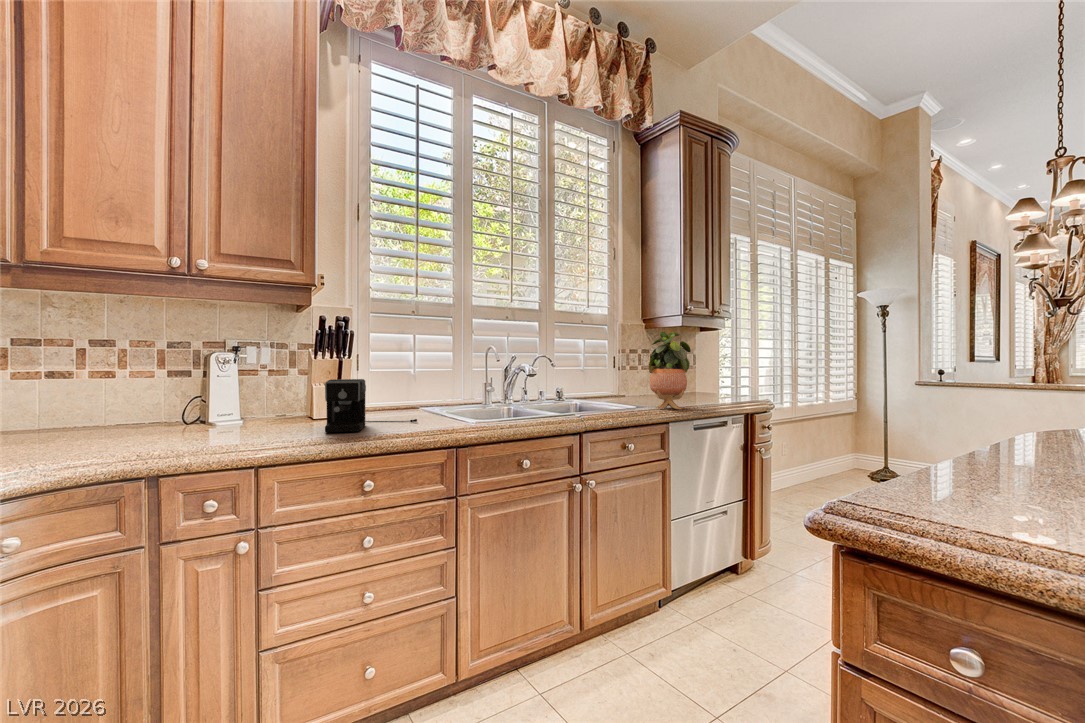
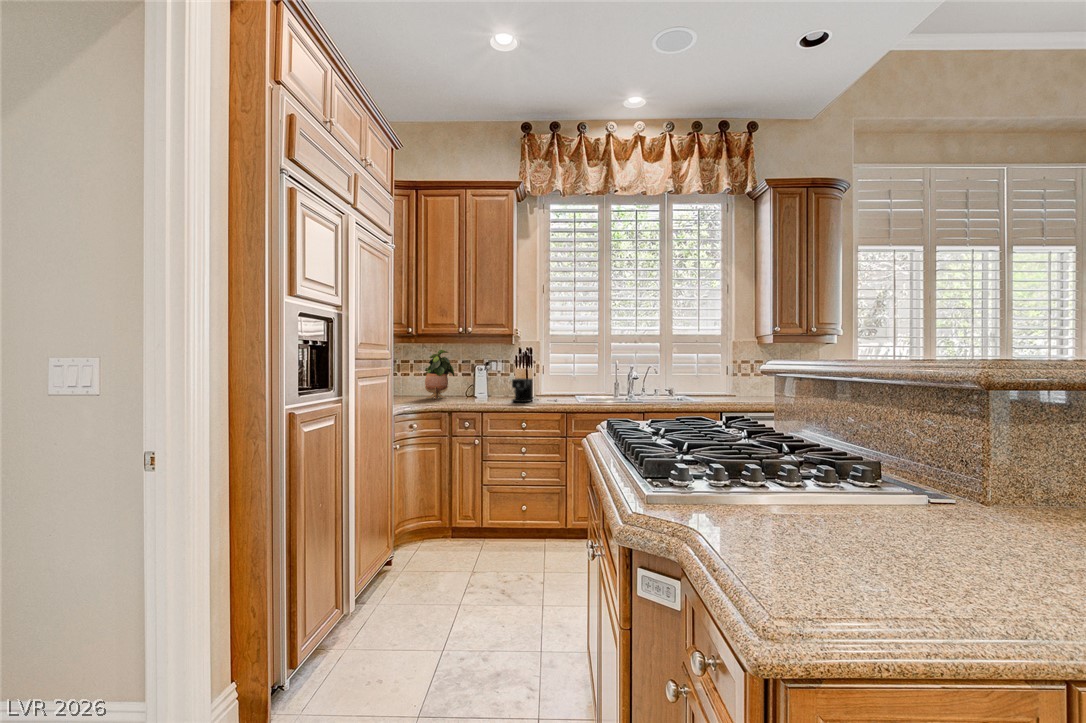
potted plant: present [649,332,691,409] -> present [425,350,454,399]

